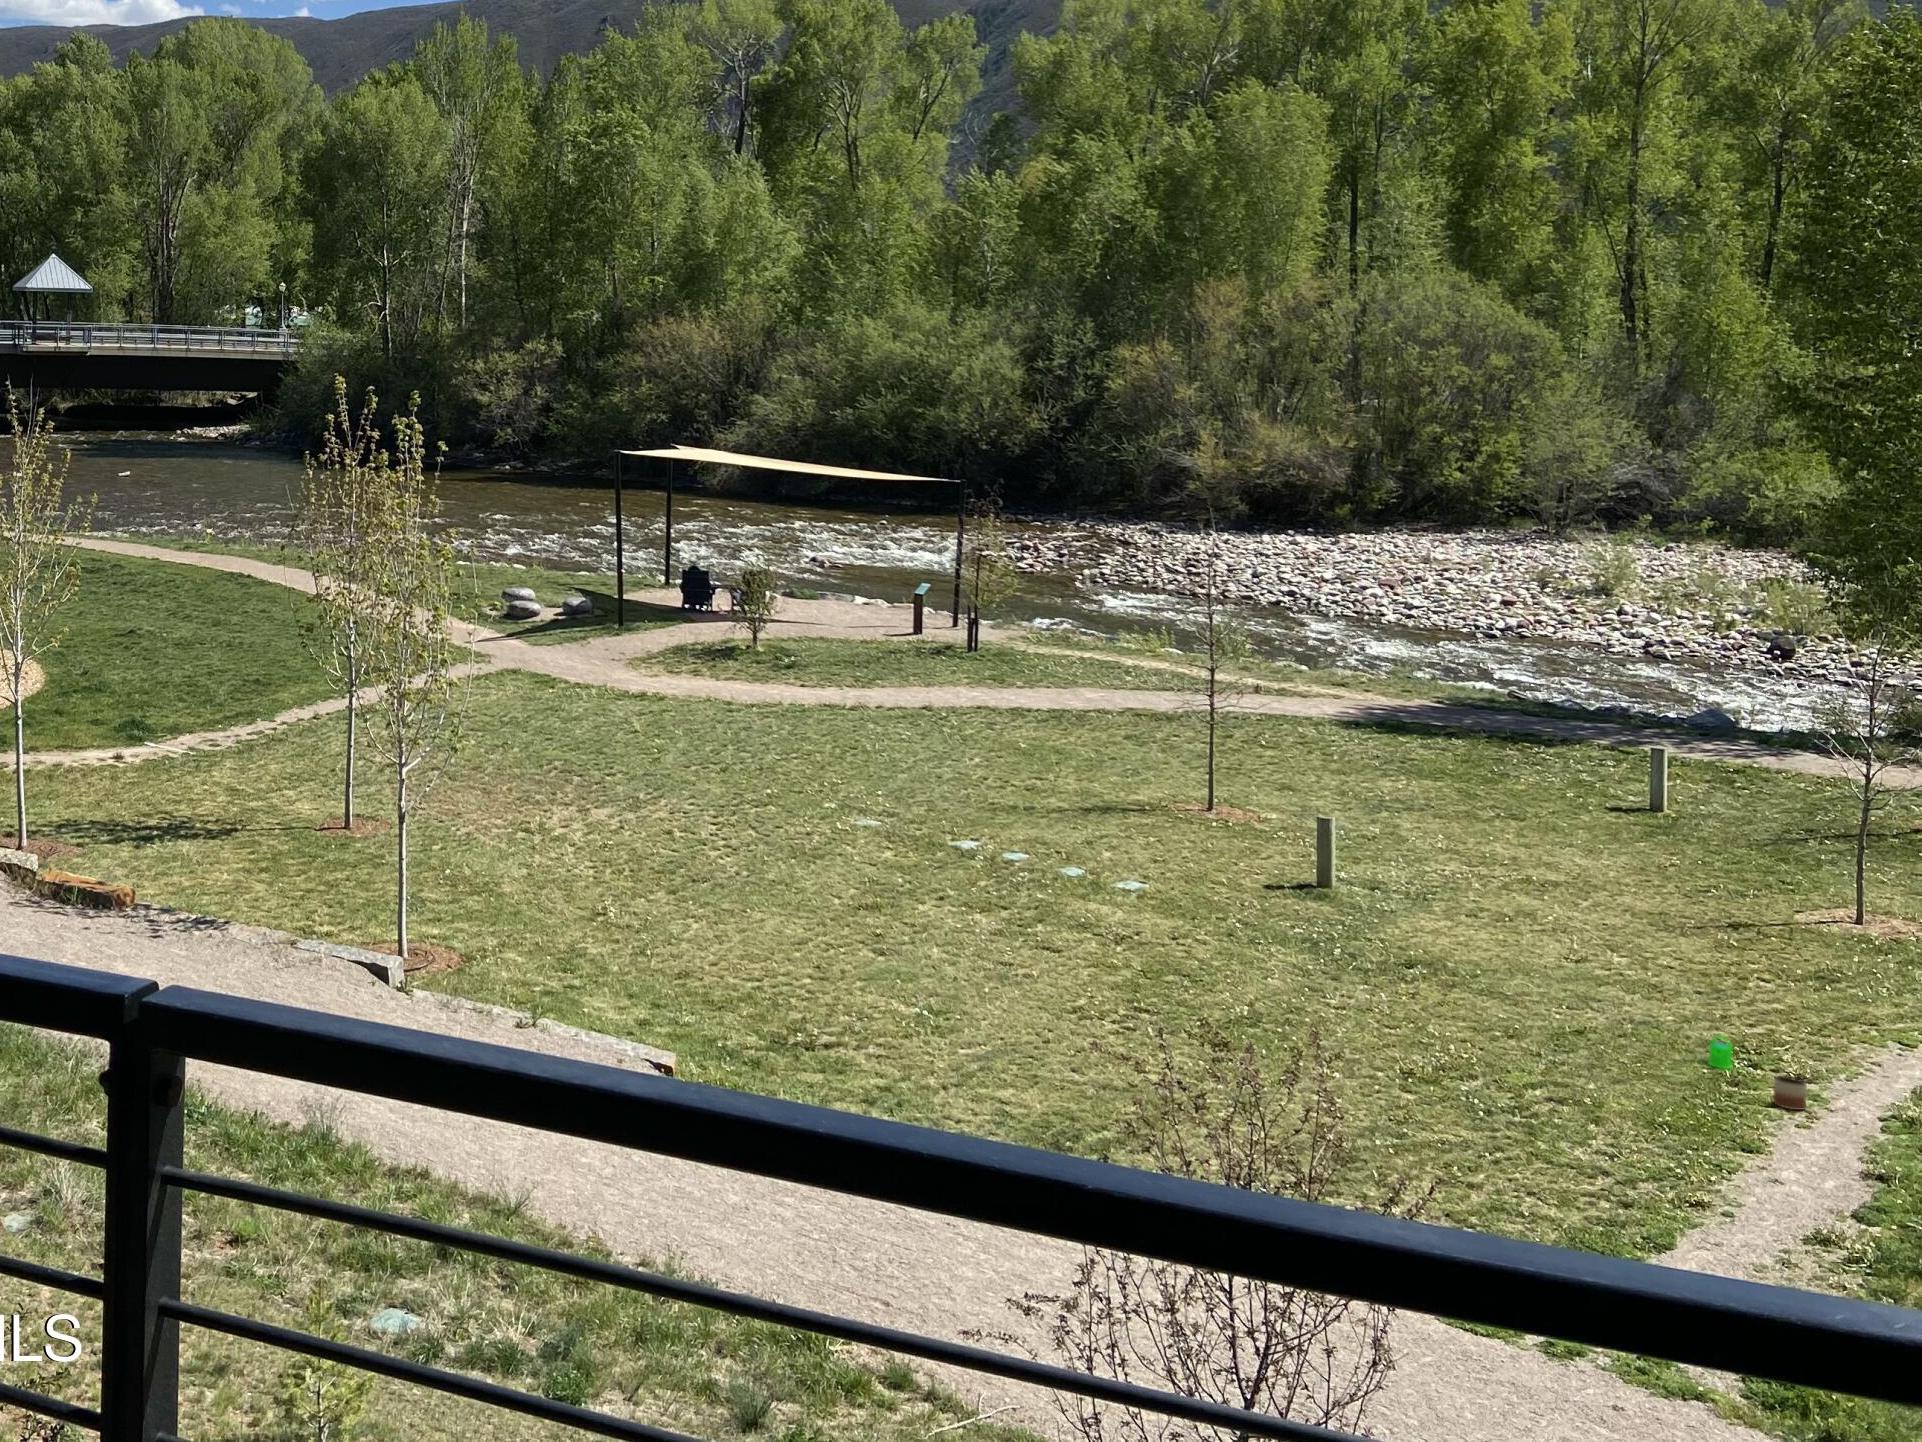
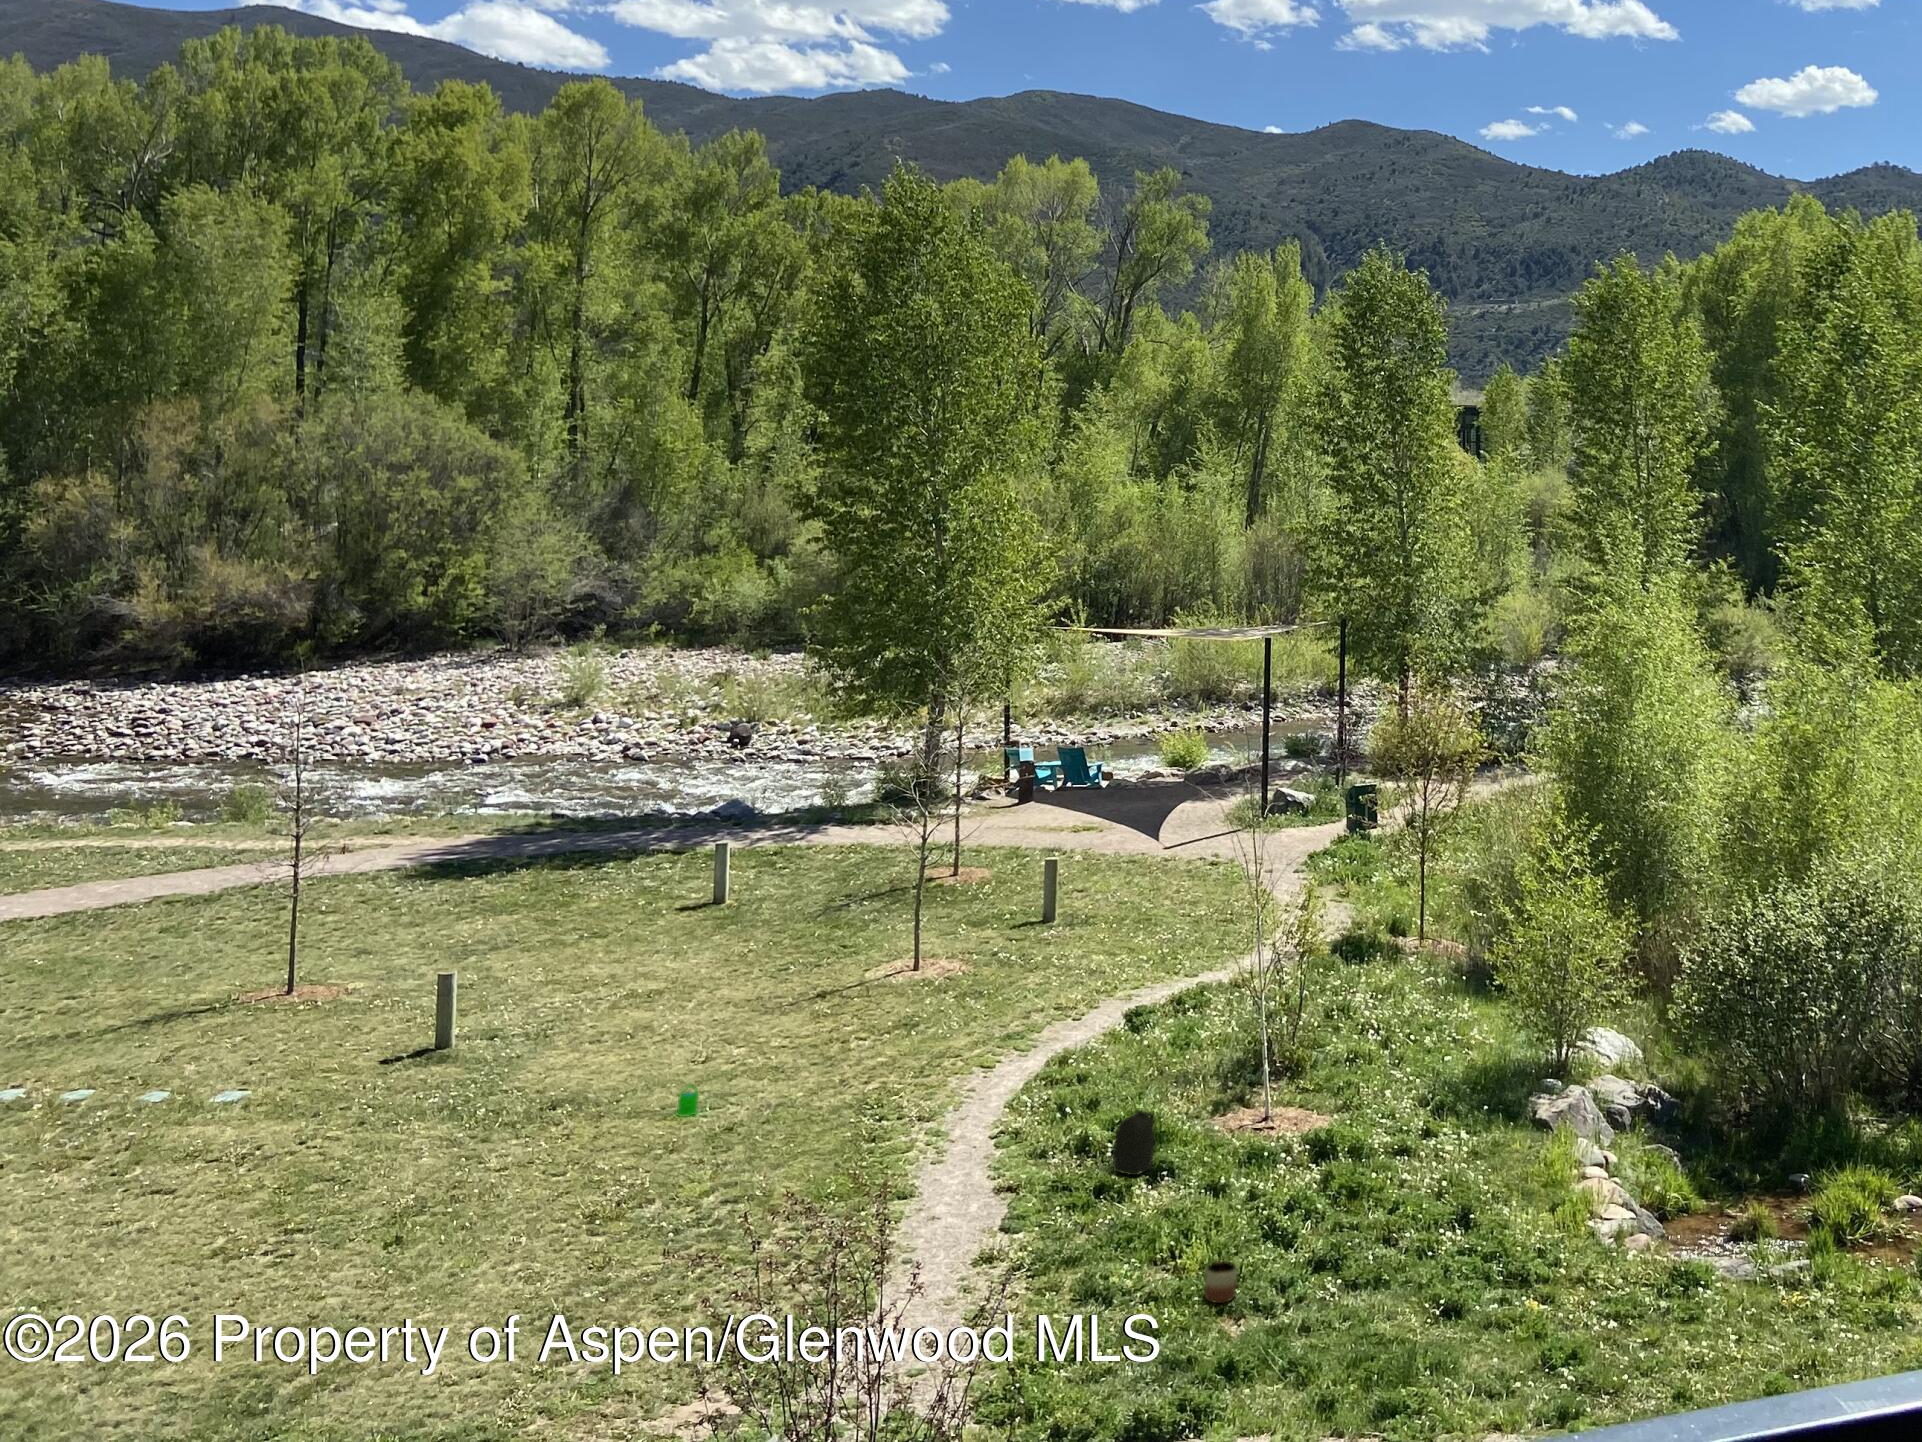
backpack: none [1791,977,1843,1036] -> present [1113,1110,1155,1175]
watering can: present [1708,1035,1733,1069] -> present [677,1085,699,1117]

